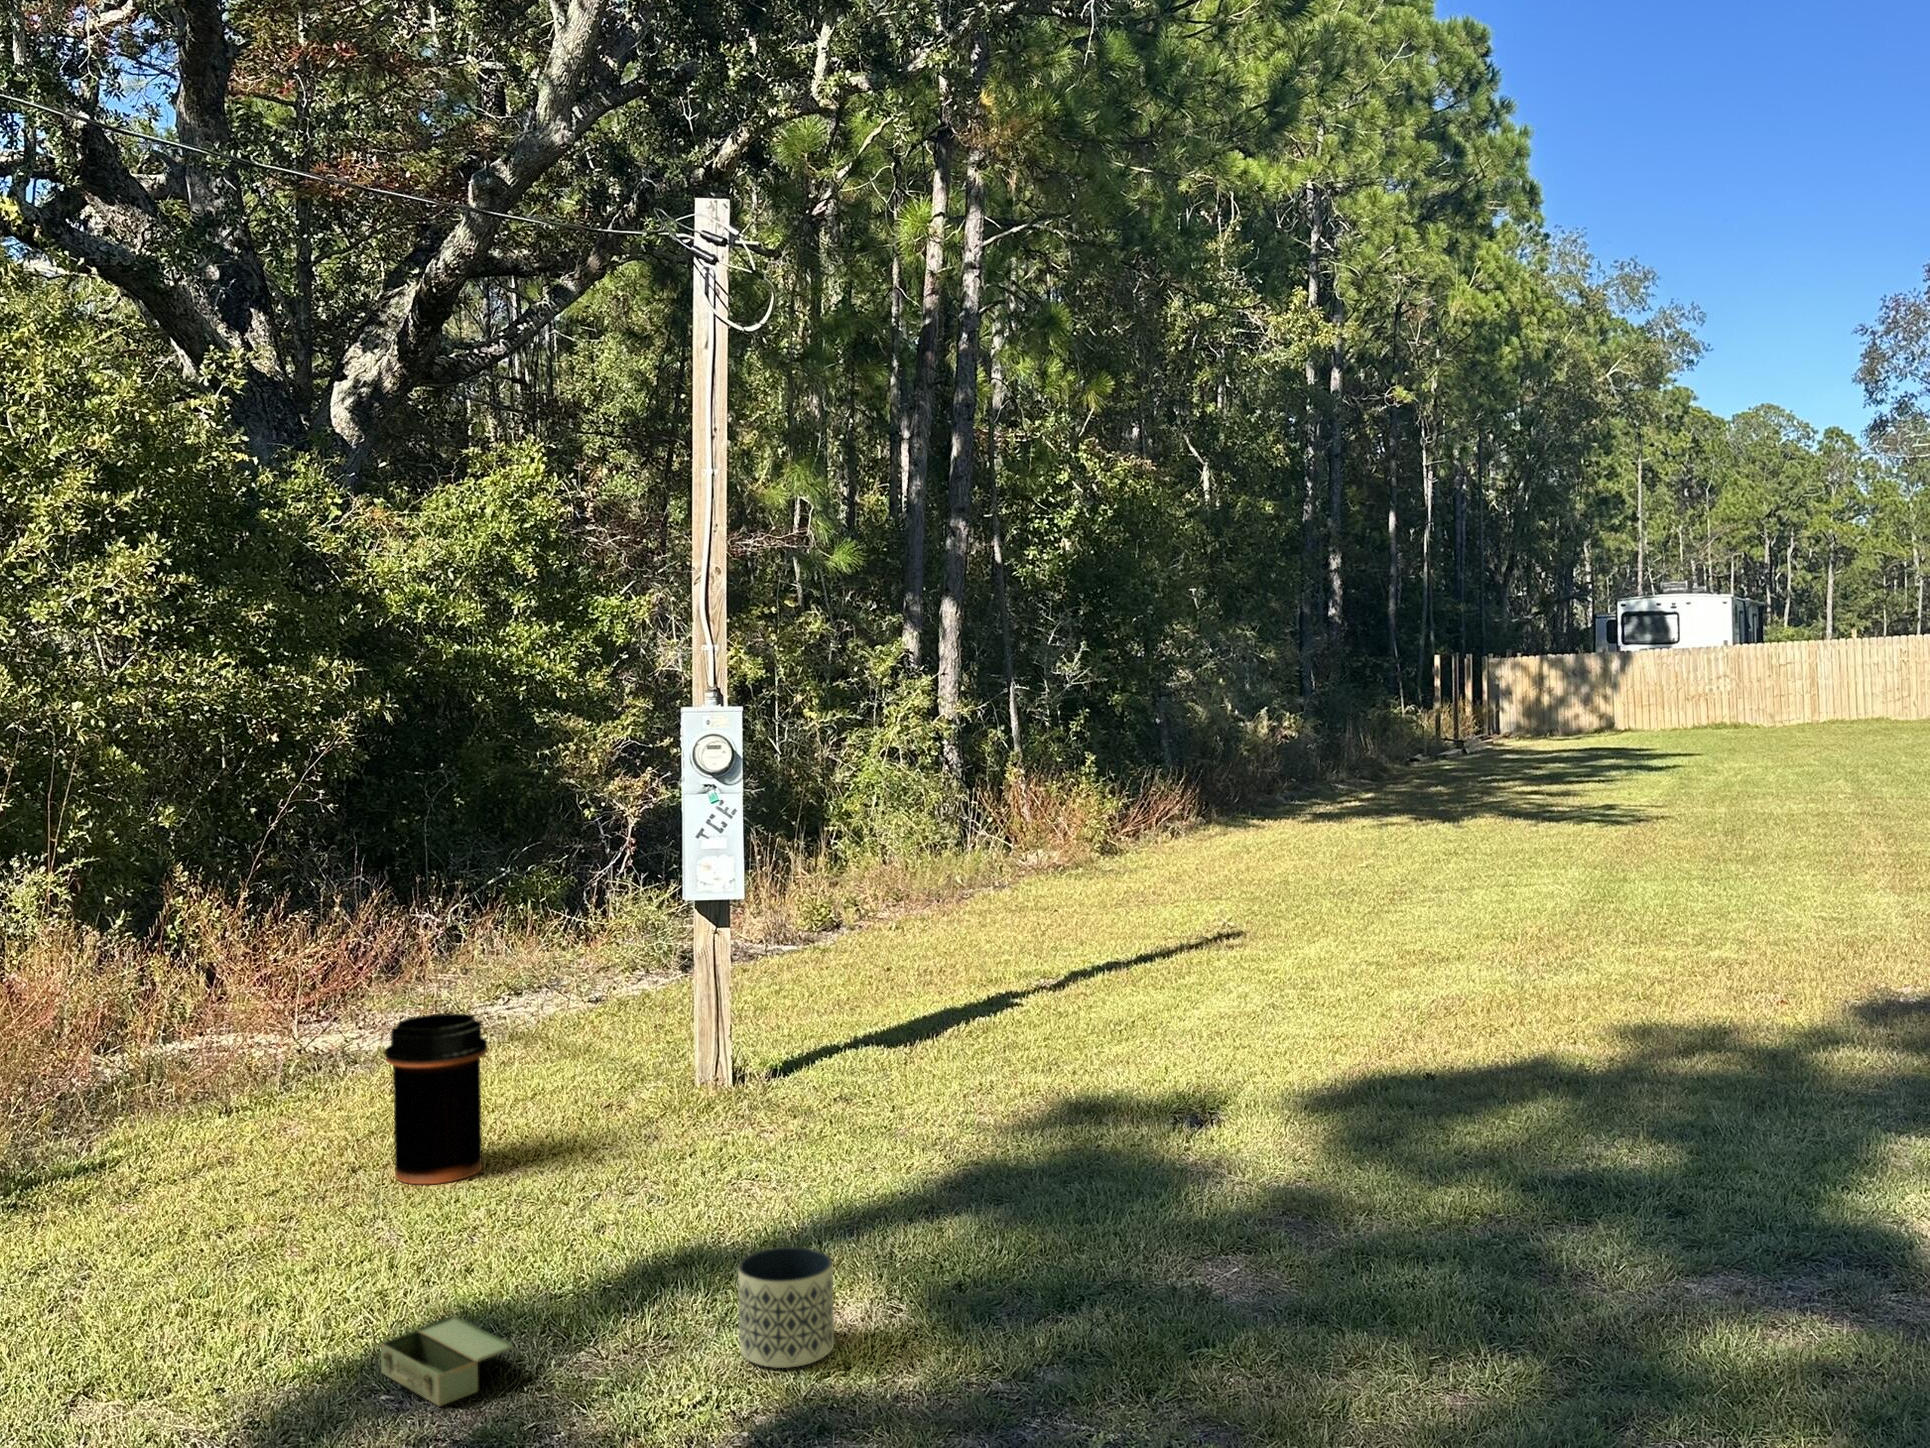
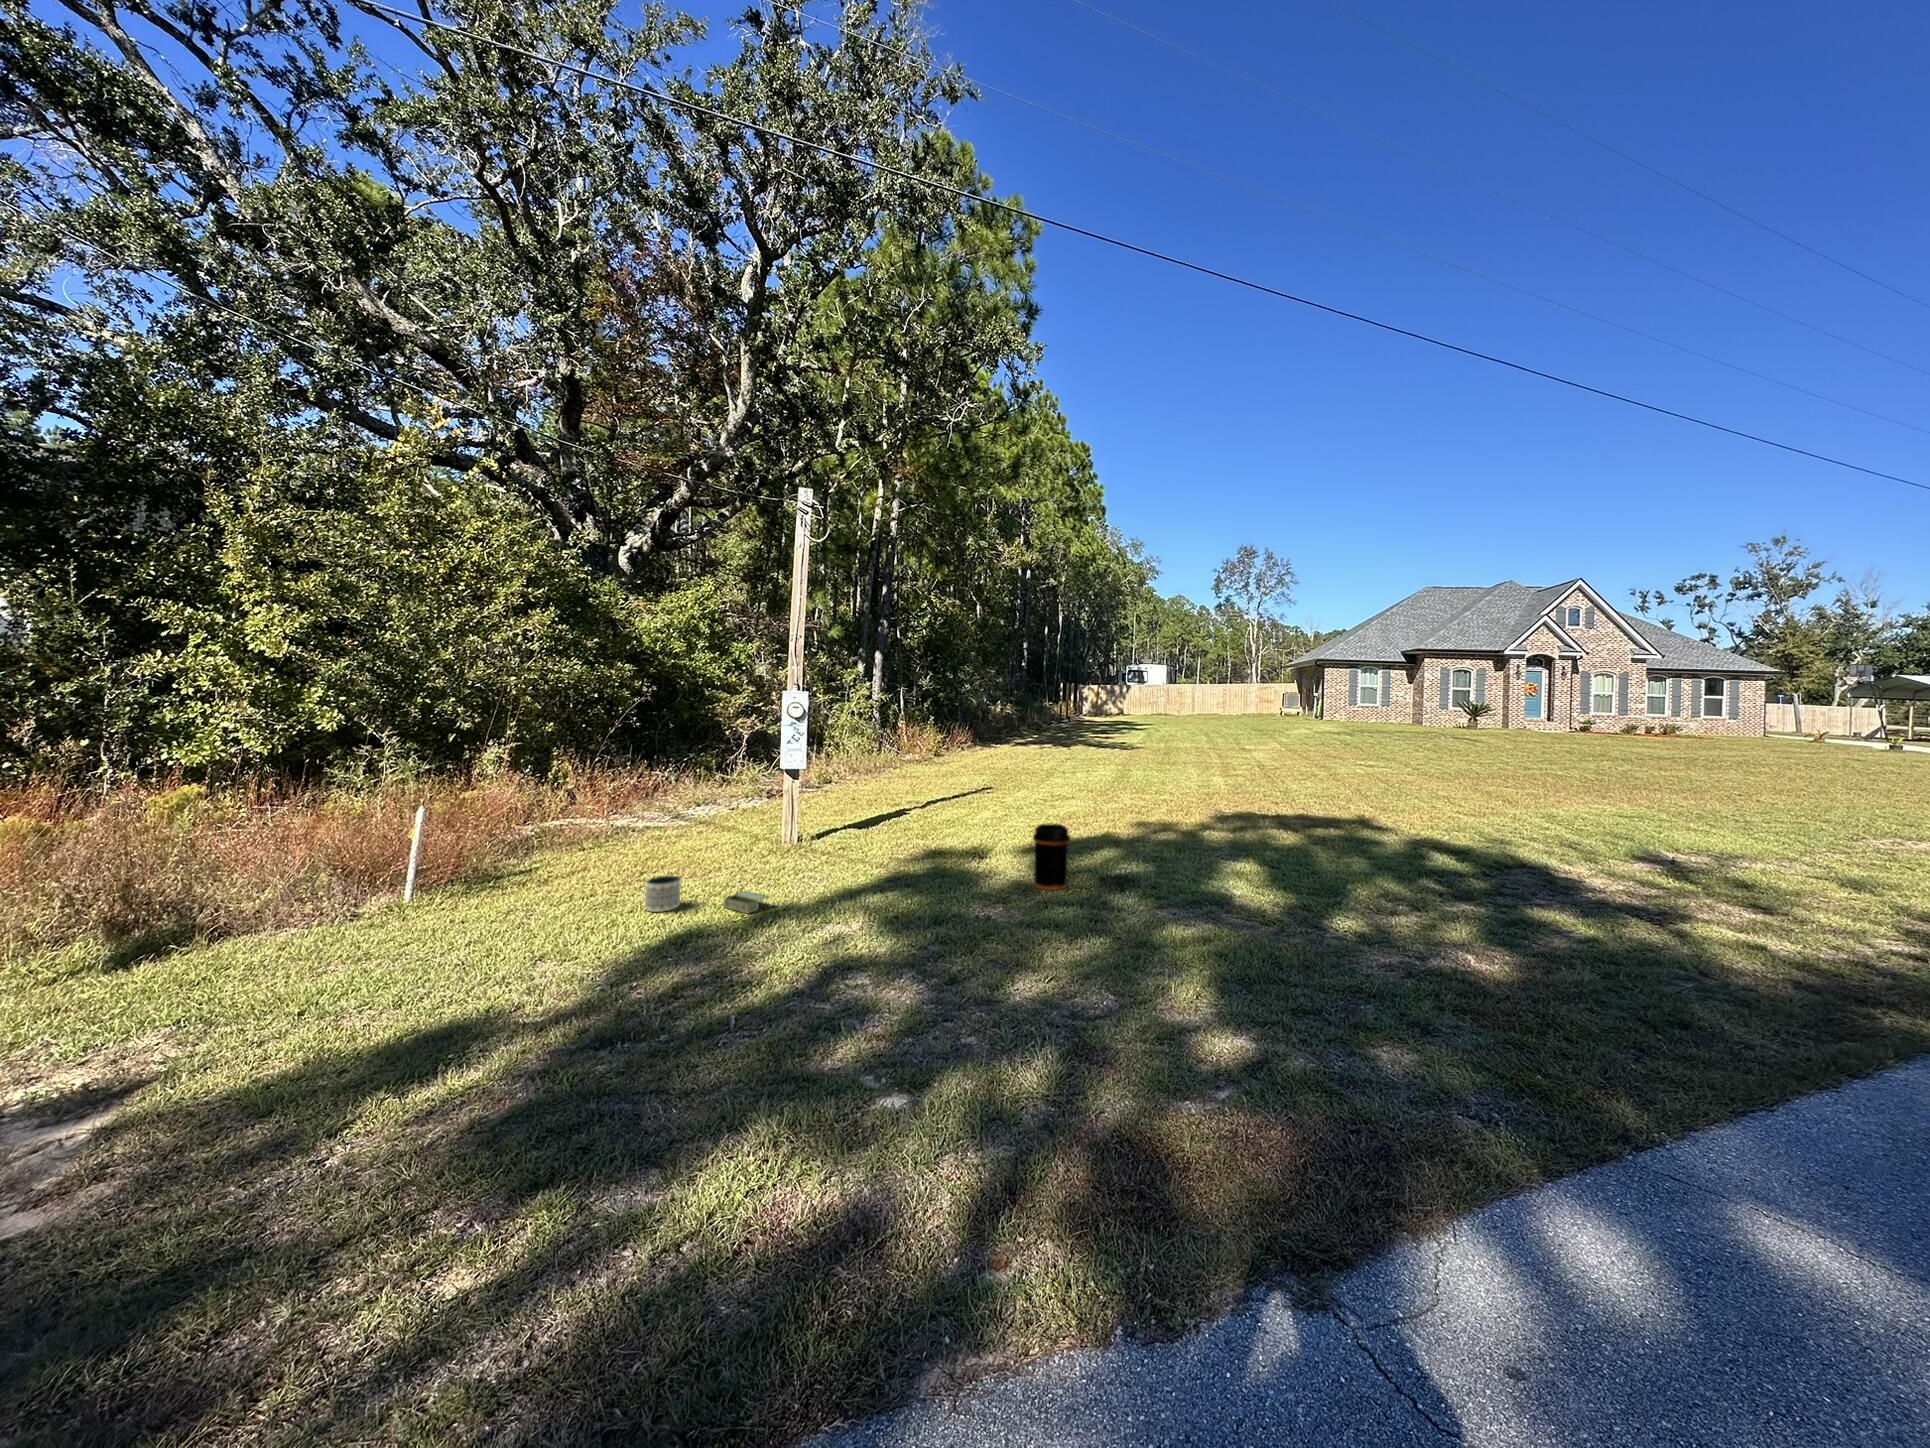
trash can: present [385,1013,487,1184] -> present [1033,824,1071,890]
planter: present [738,1247,834,1368] -> present [645,876,681,912]

